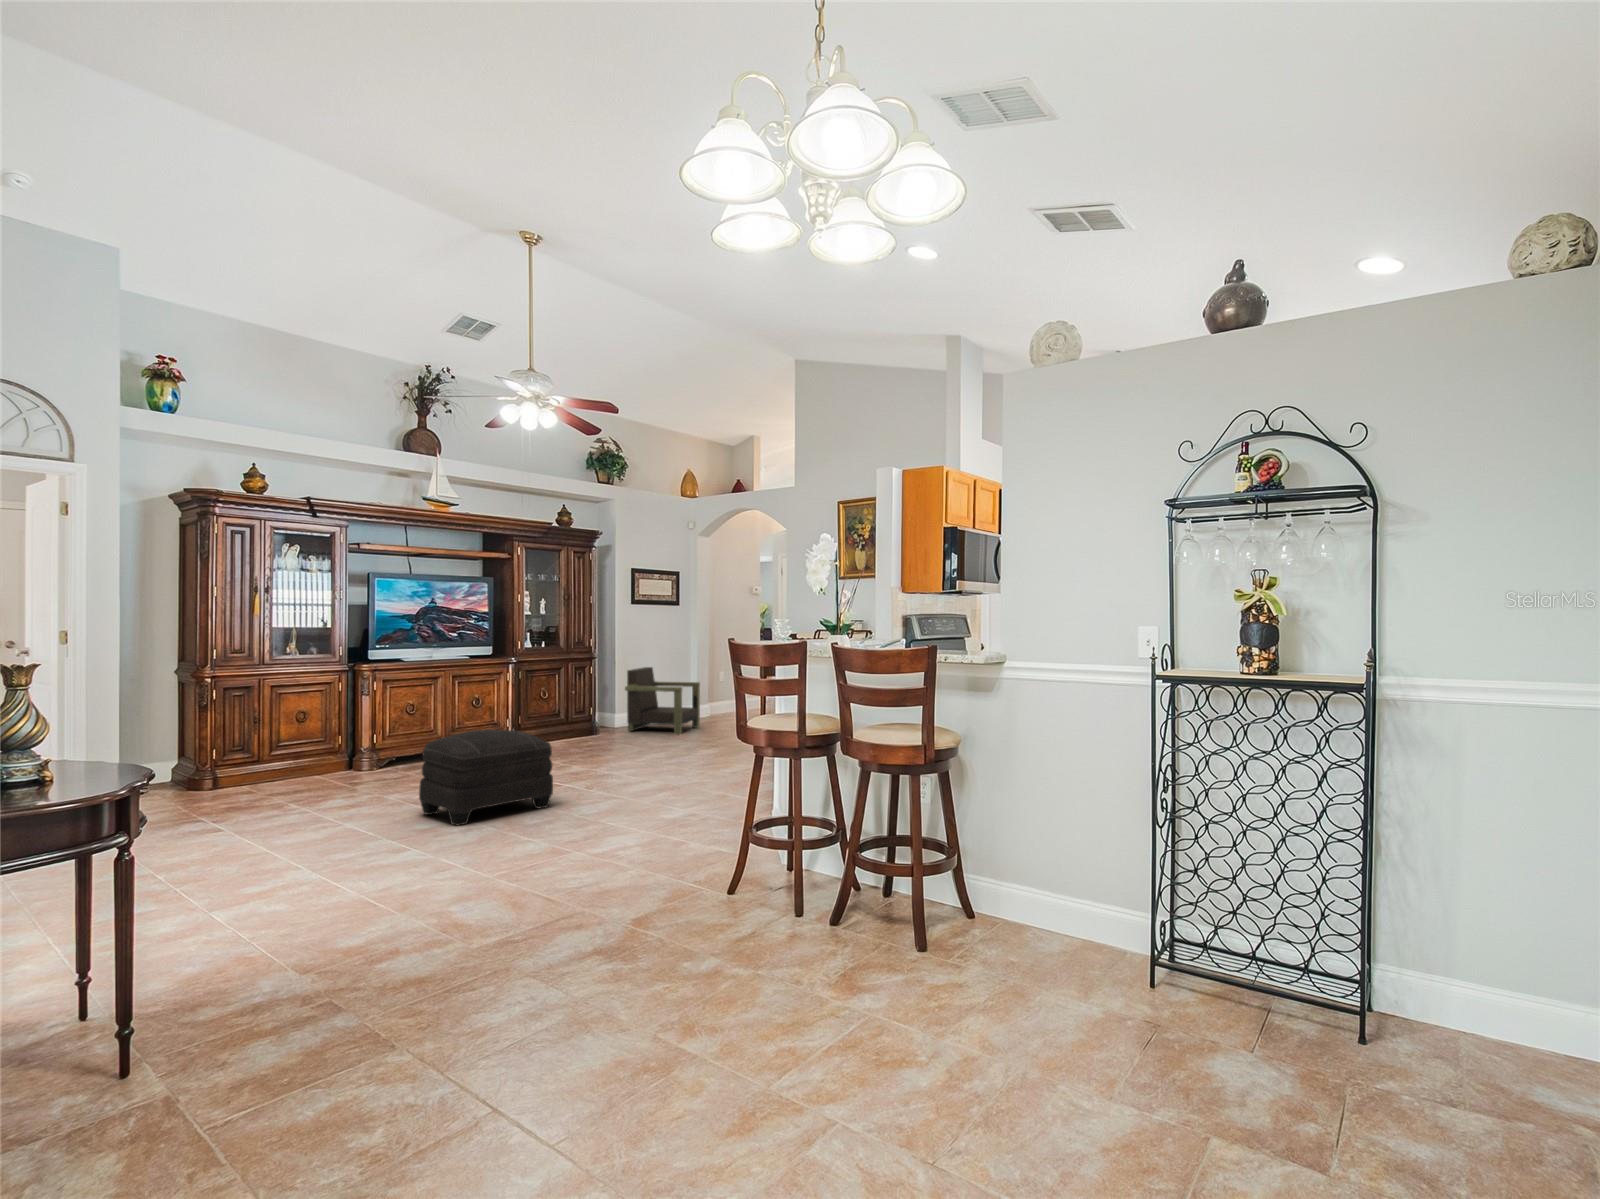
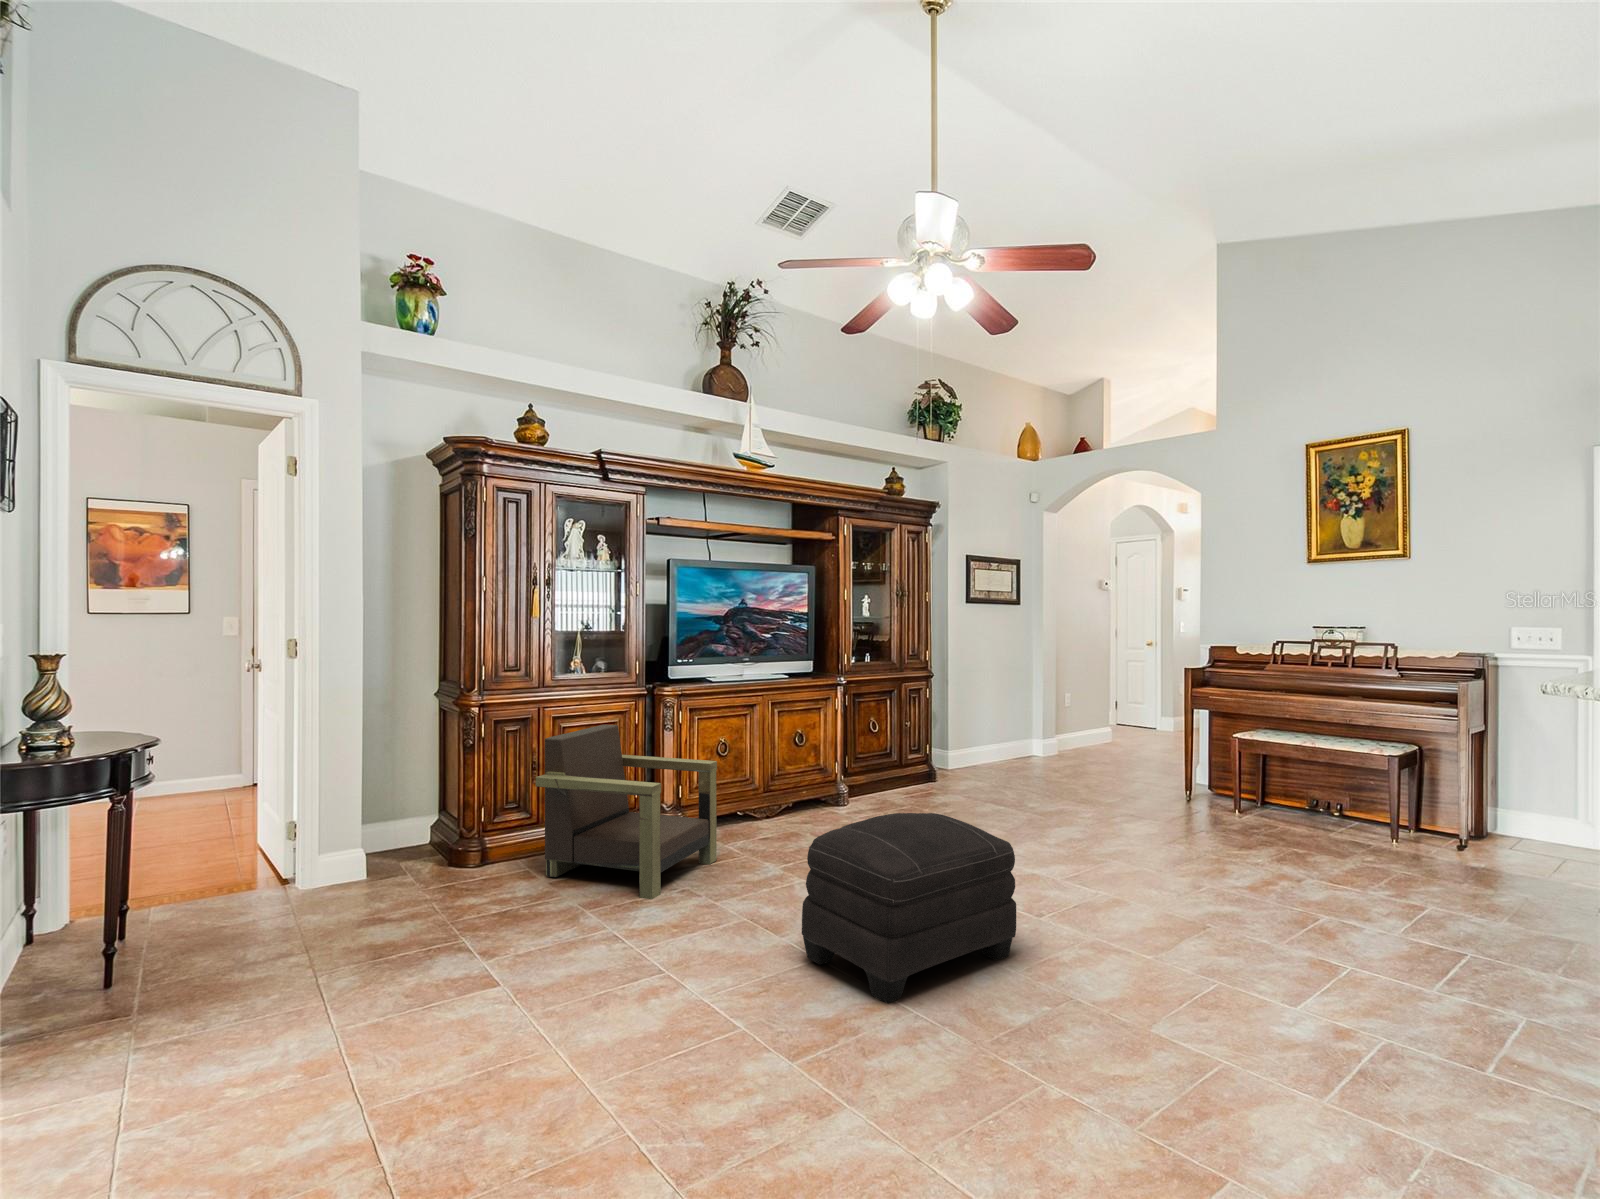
armchair: present [625,667,700,735] -> present [536,725,717,899]

